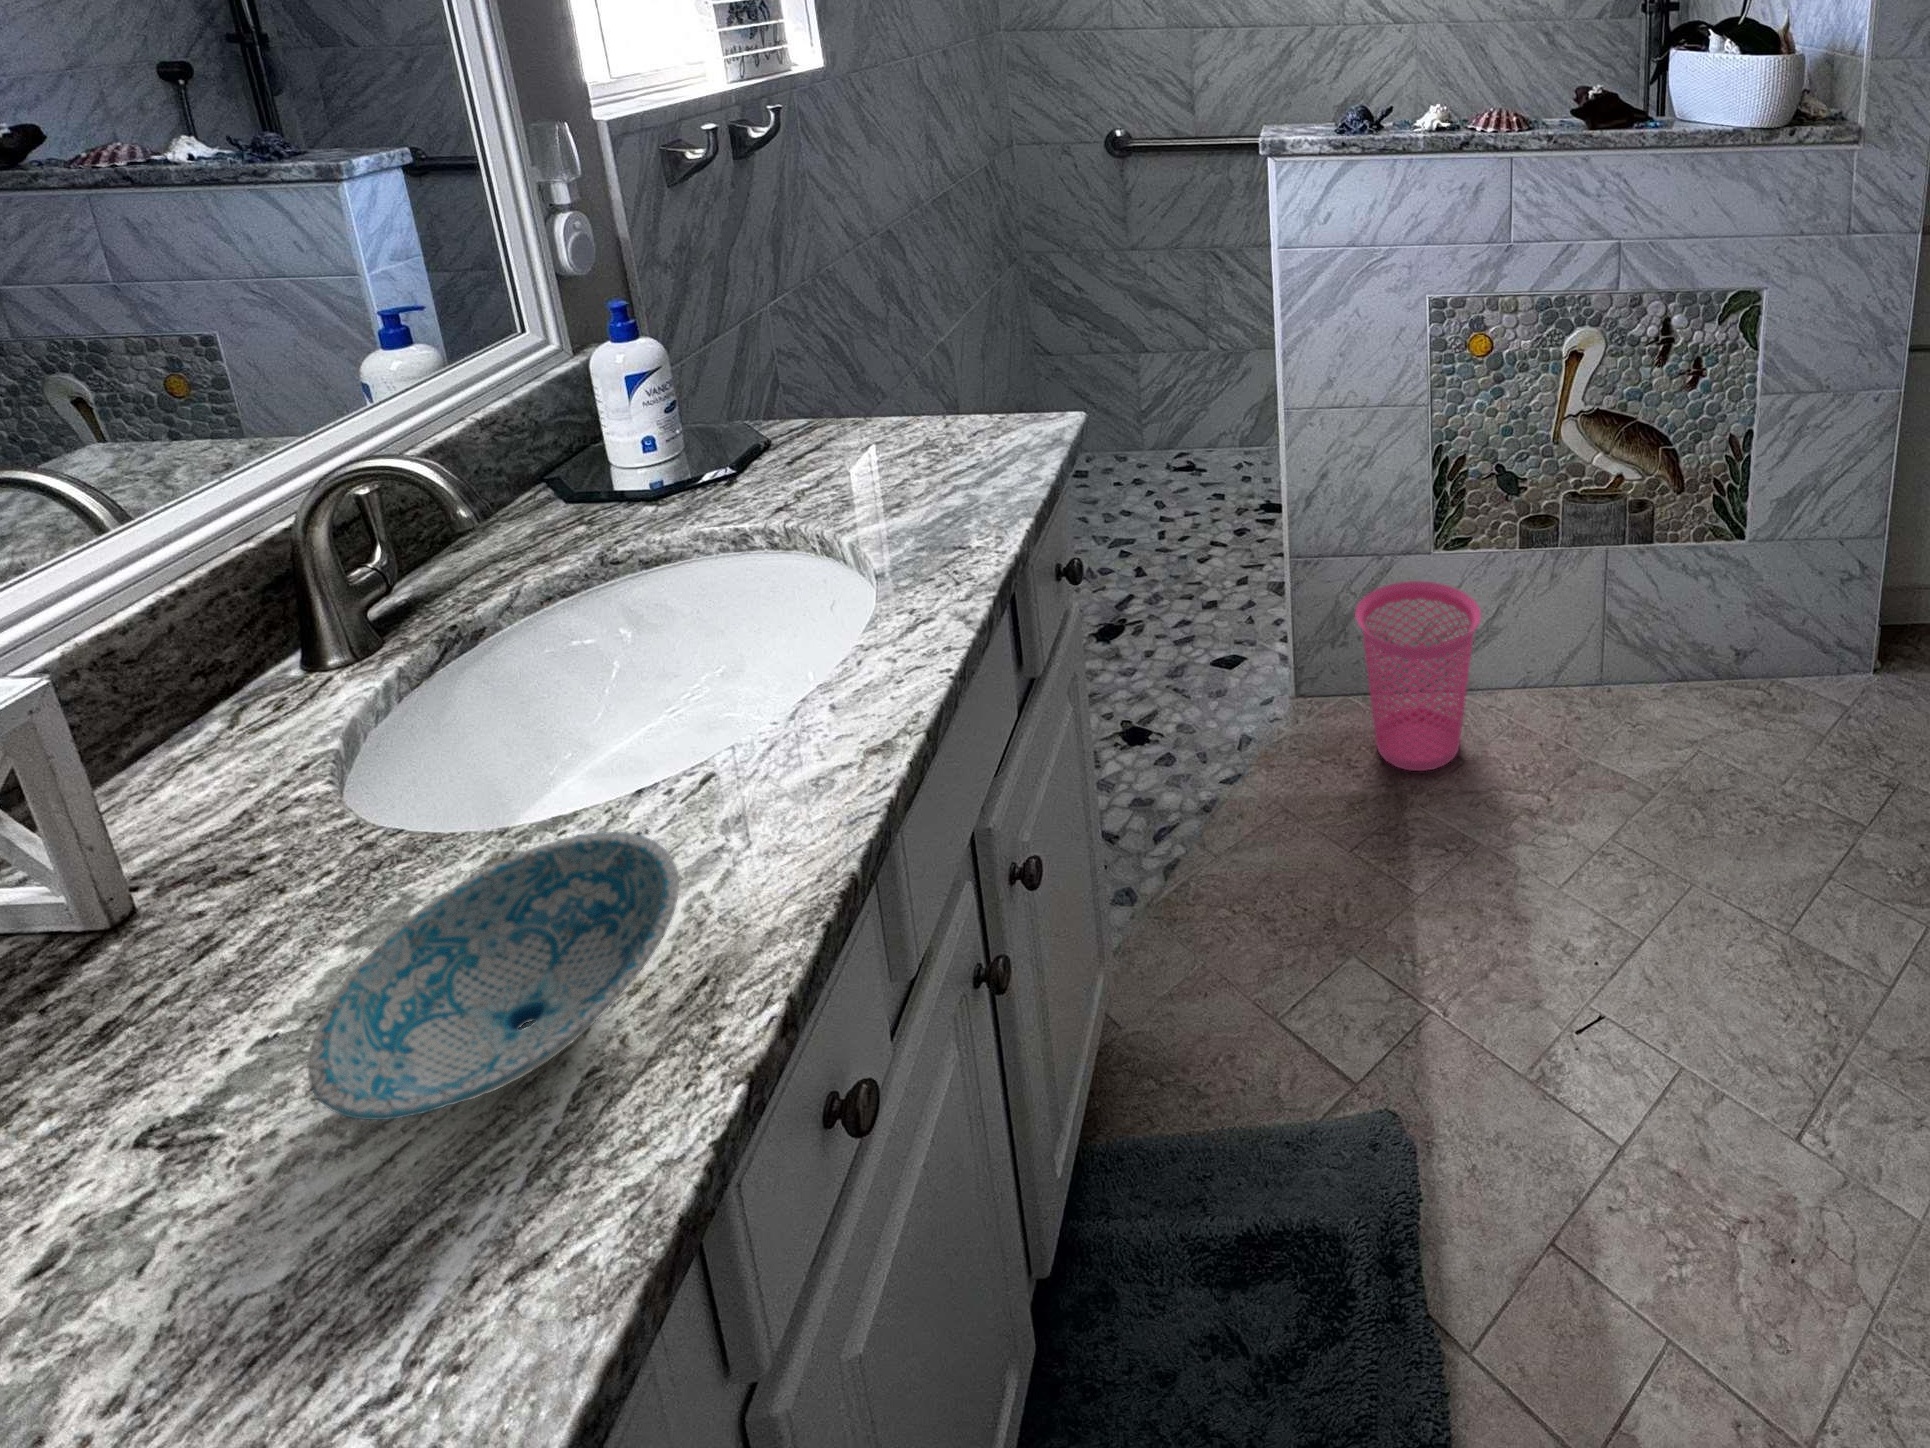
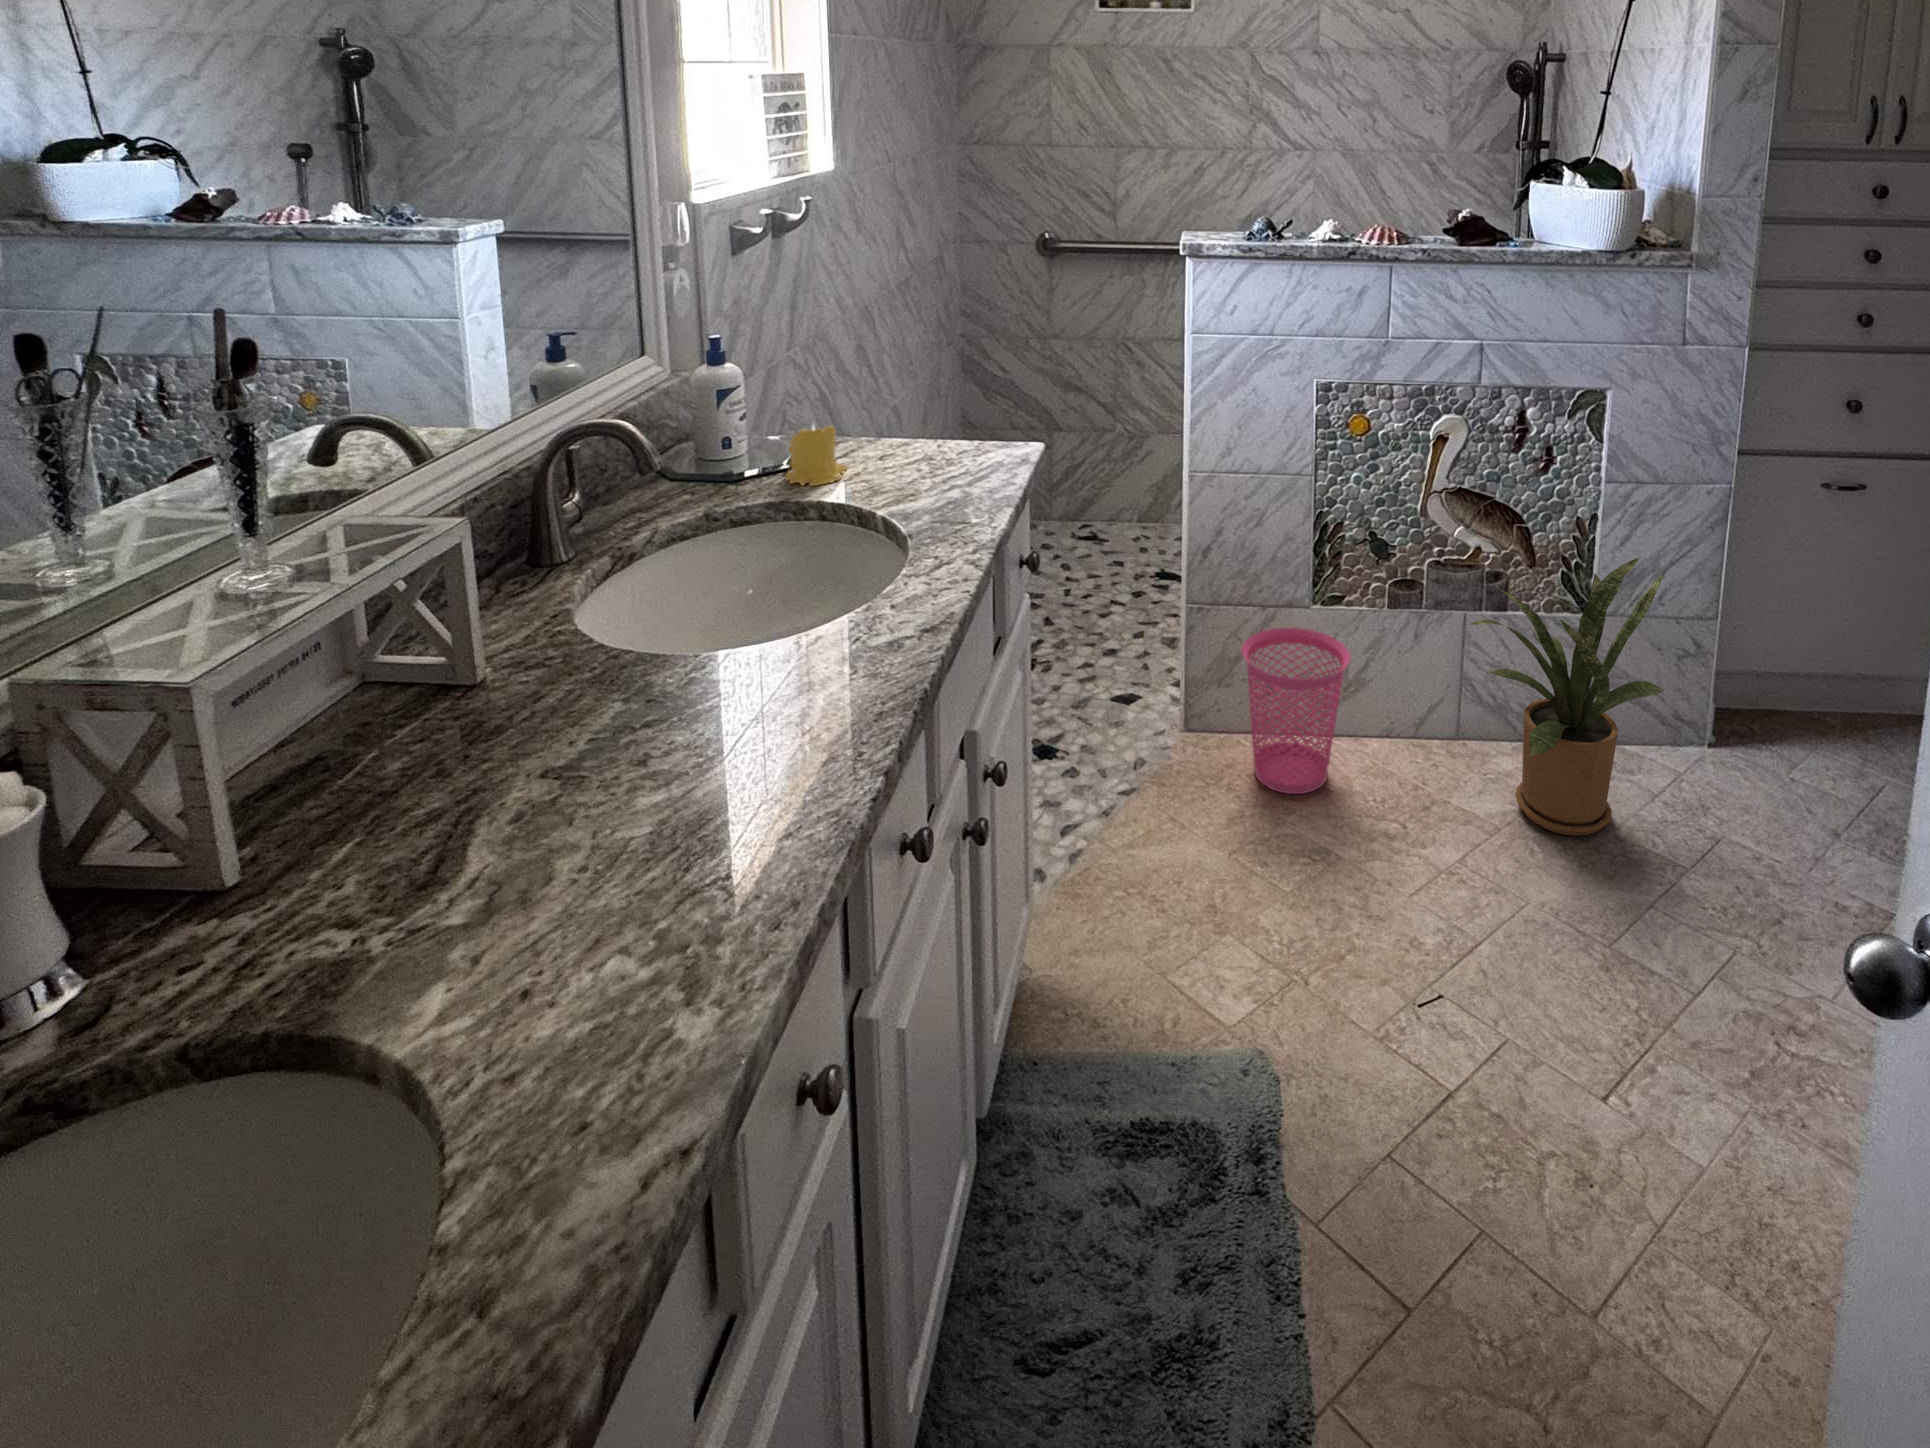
candle: none [729,409,820,498] -> present [785,426,847,486]
house plant: none [1614,480,1837,796] -> present [1471,558,1665,836]
ceramic bowl: present [308,832,679,1120] -> none [645,646,836,767]

